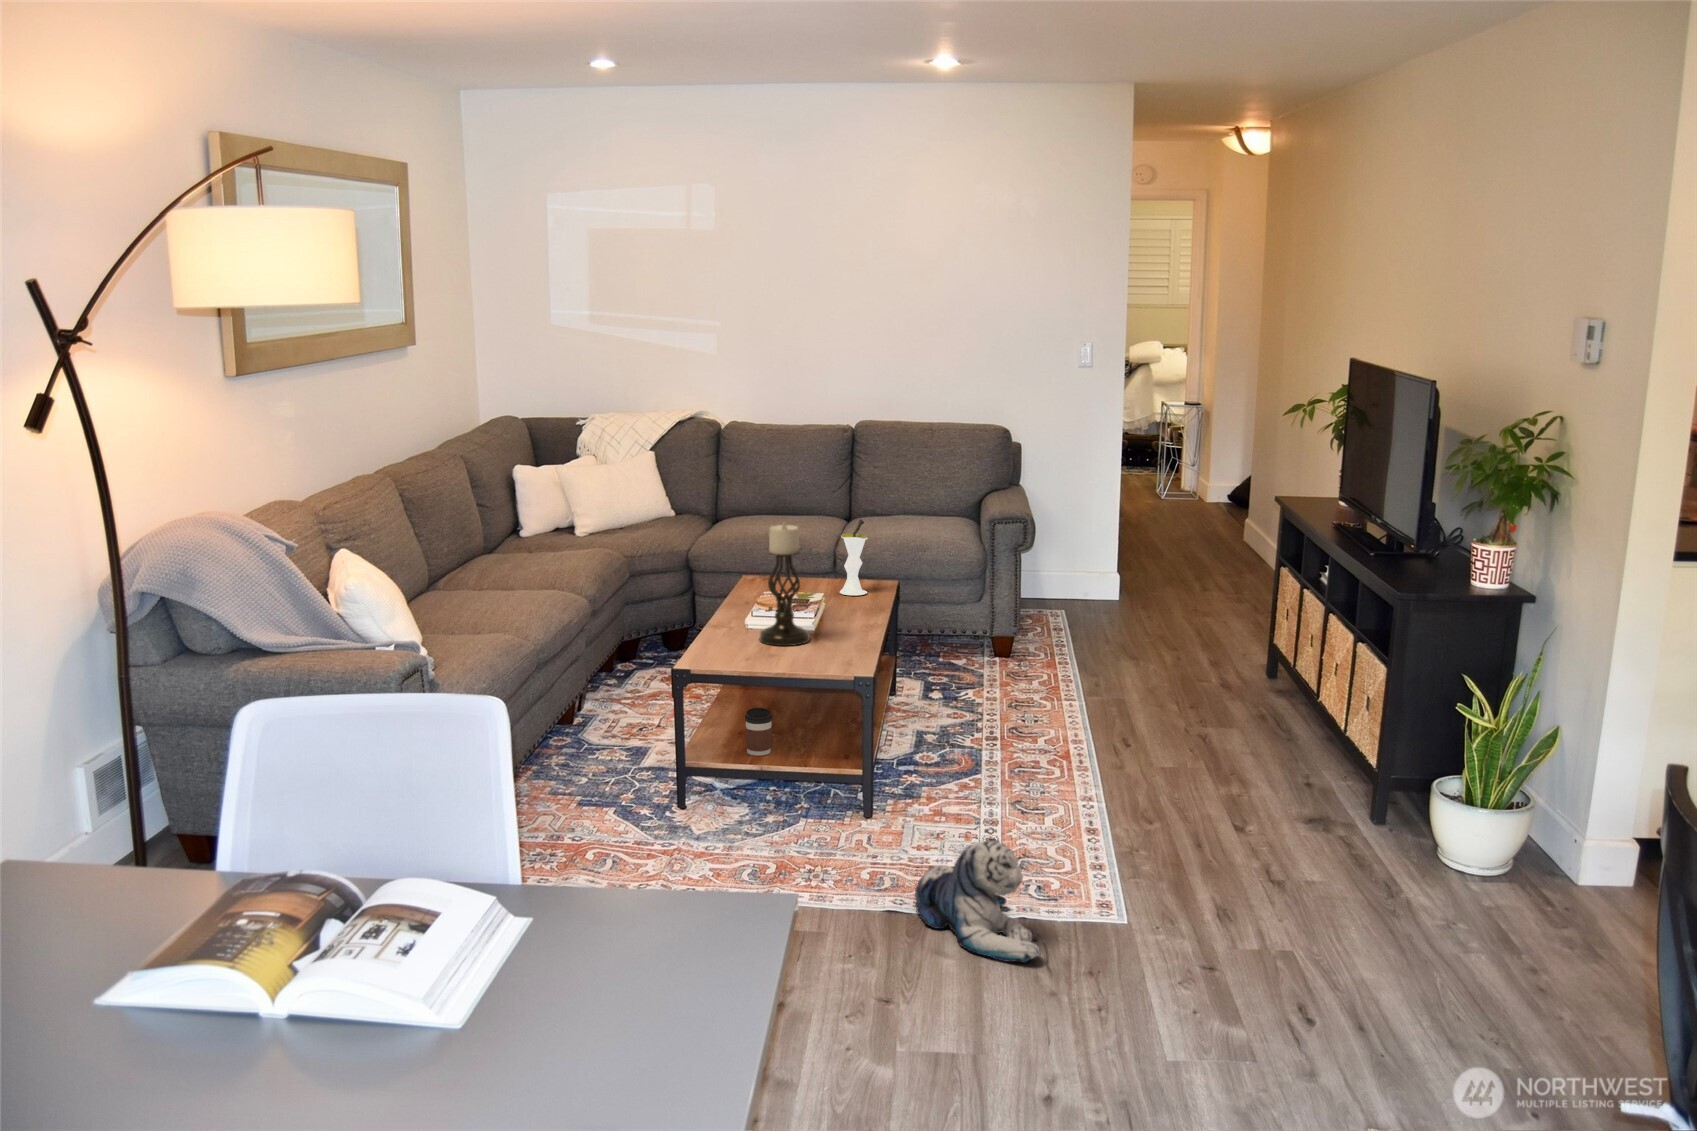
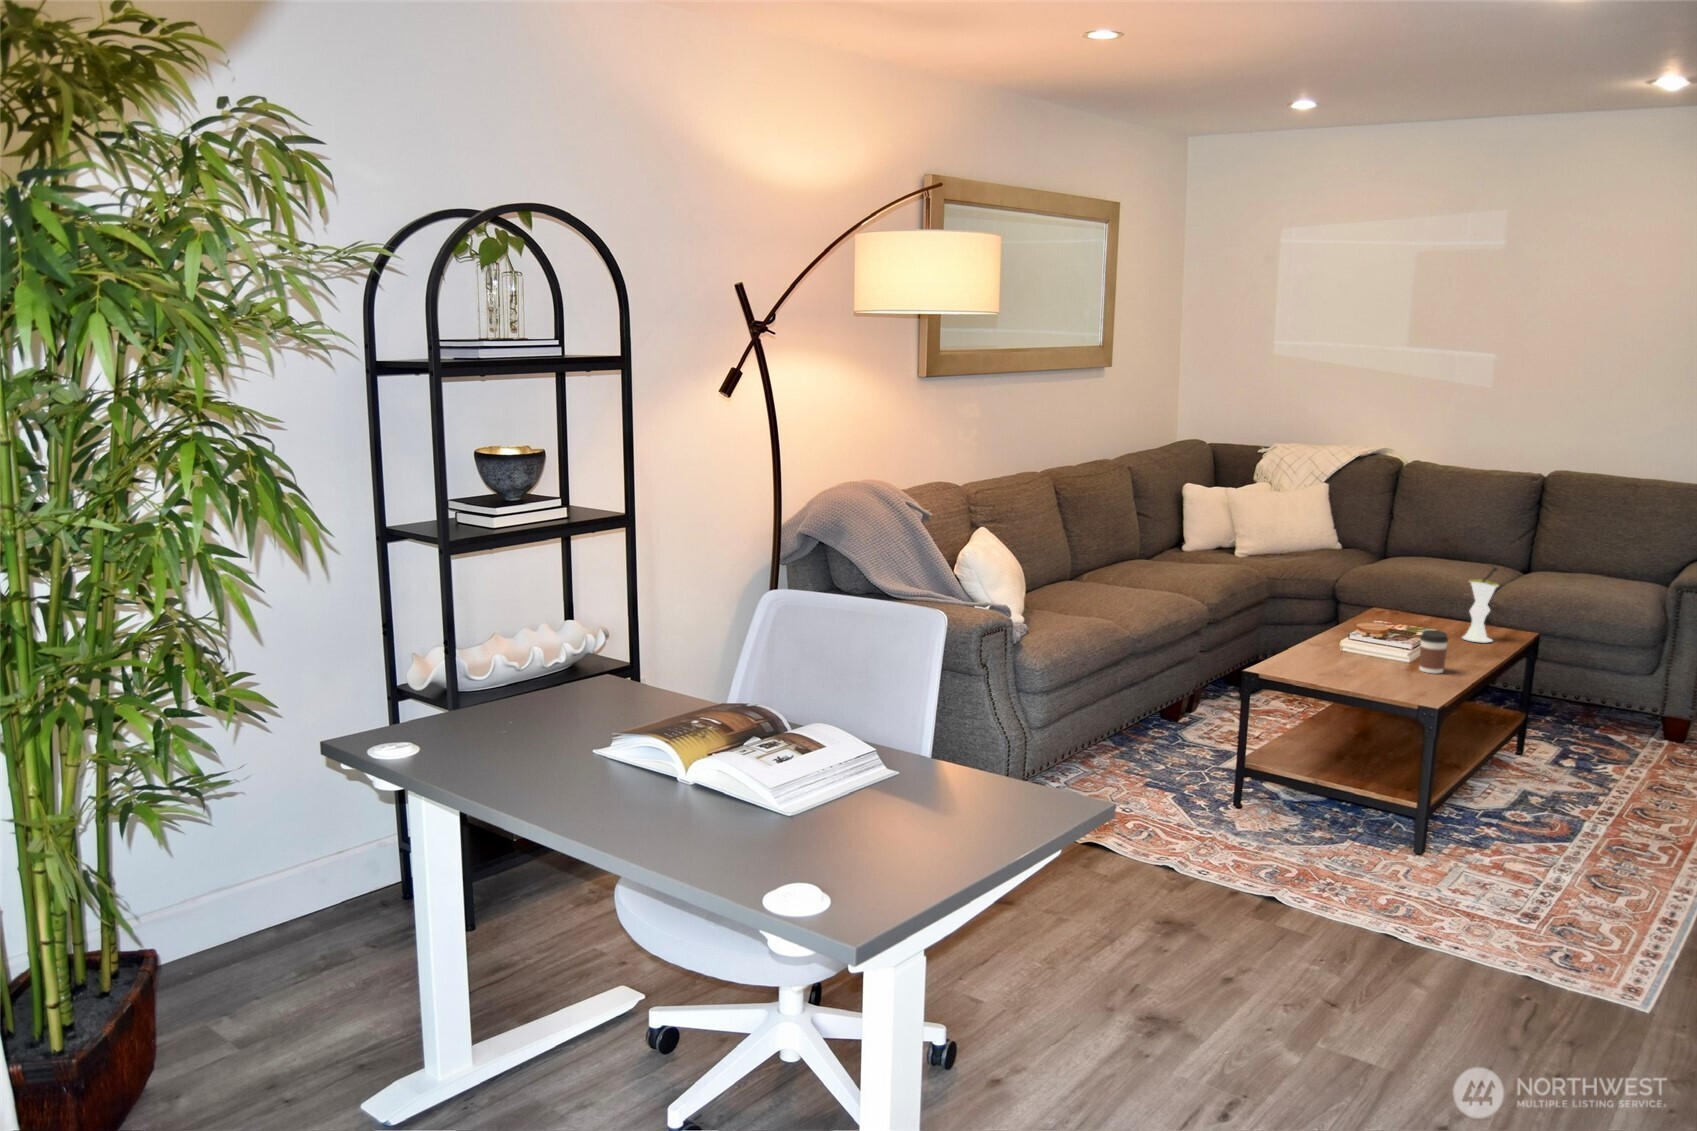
candle holder: present [759,523,810,646] -> none [1340,555,1397,675]
coffee cup: present [745,708,772,756] -> present [1419,630,1448,673]
plush toy: present [915,839,1040,962] -> none [1413,885,1522,1015]

